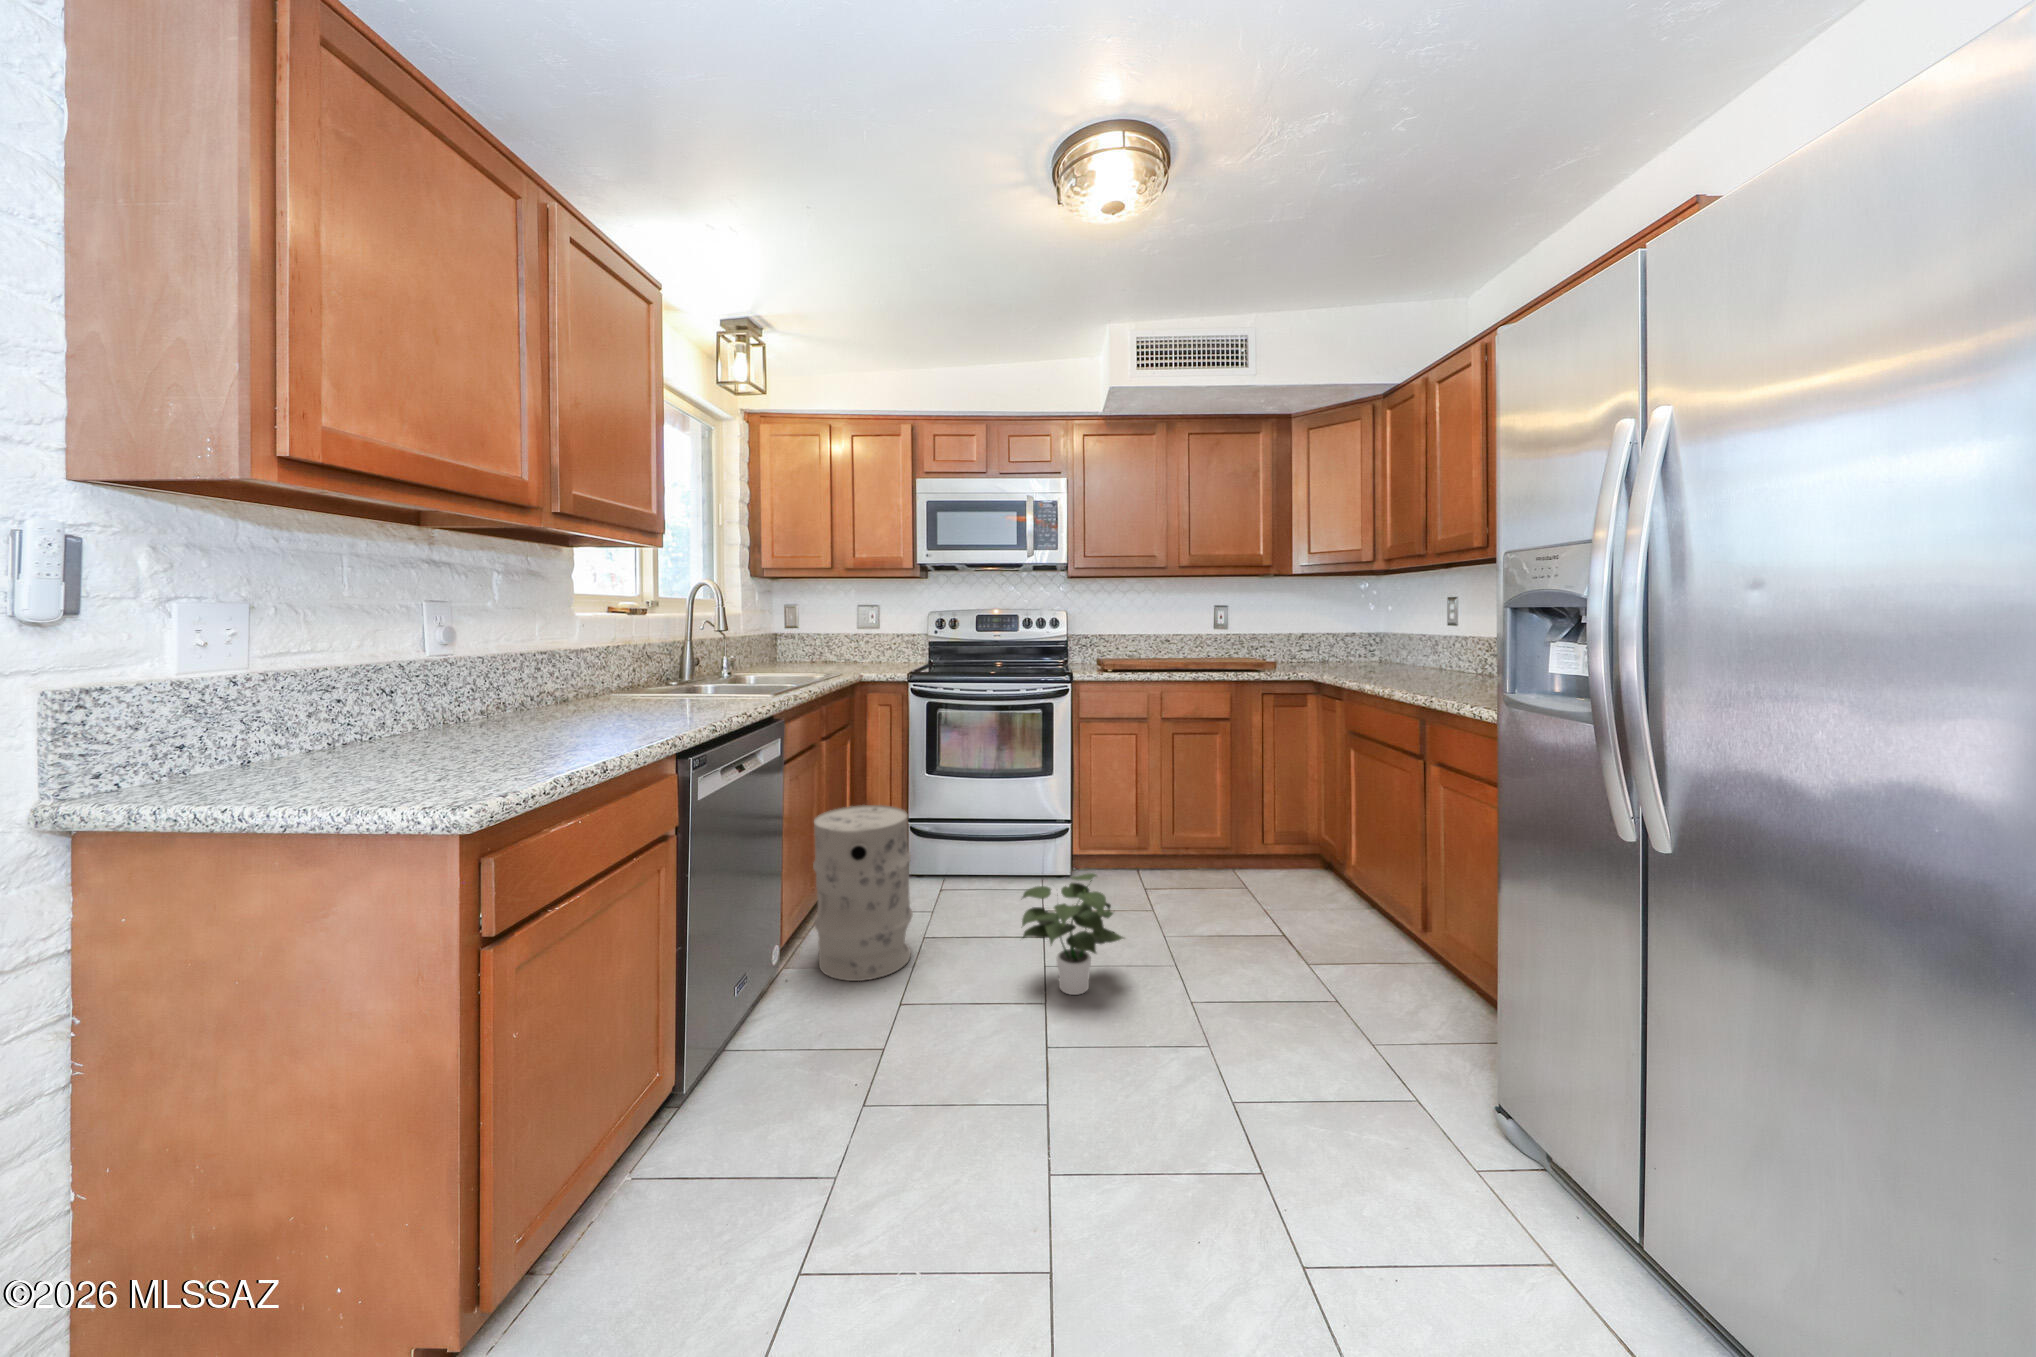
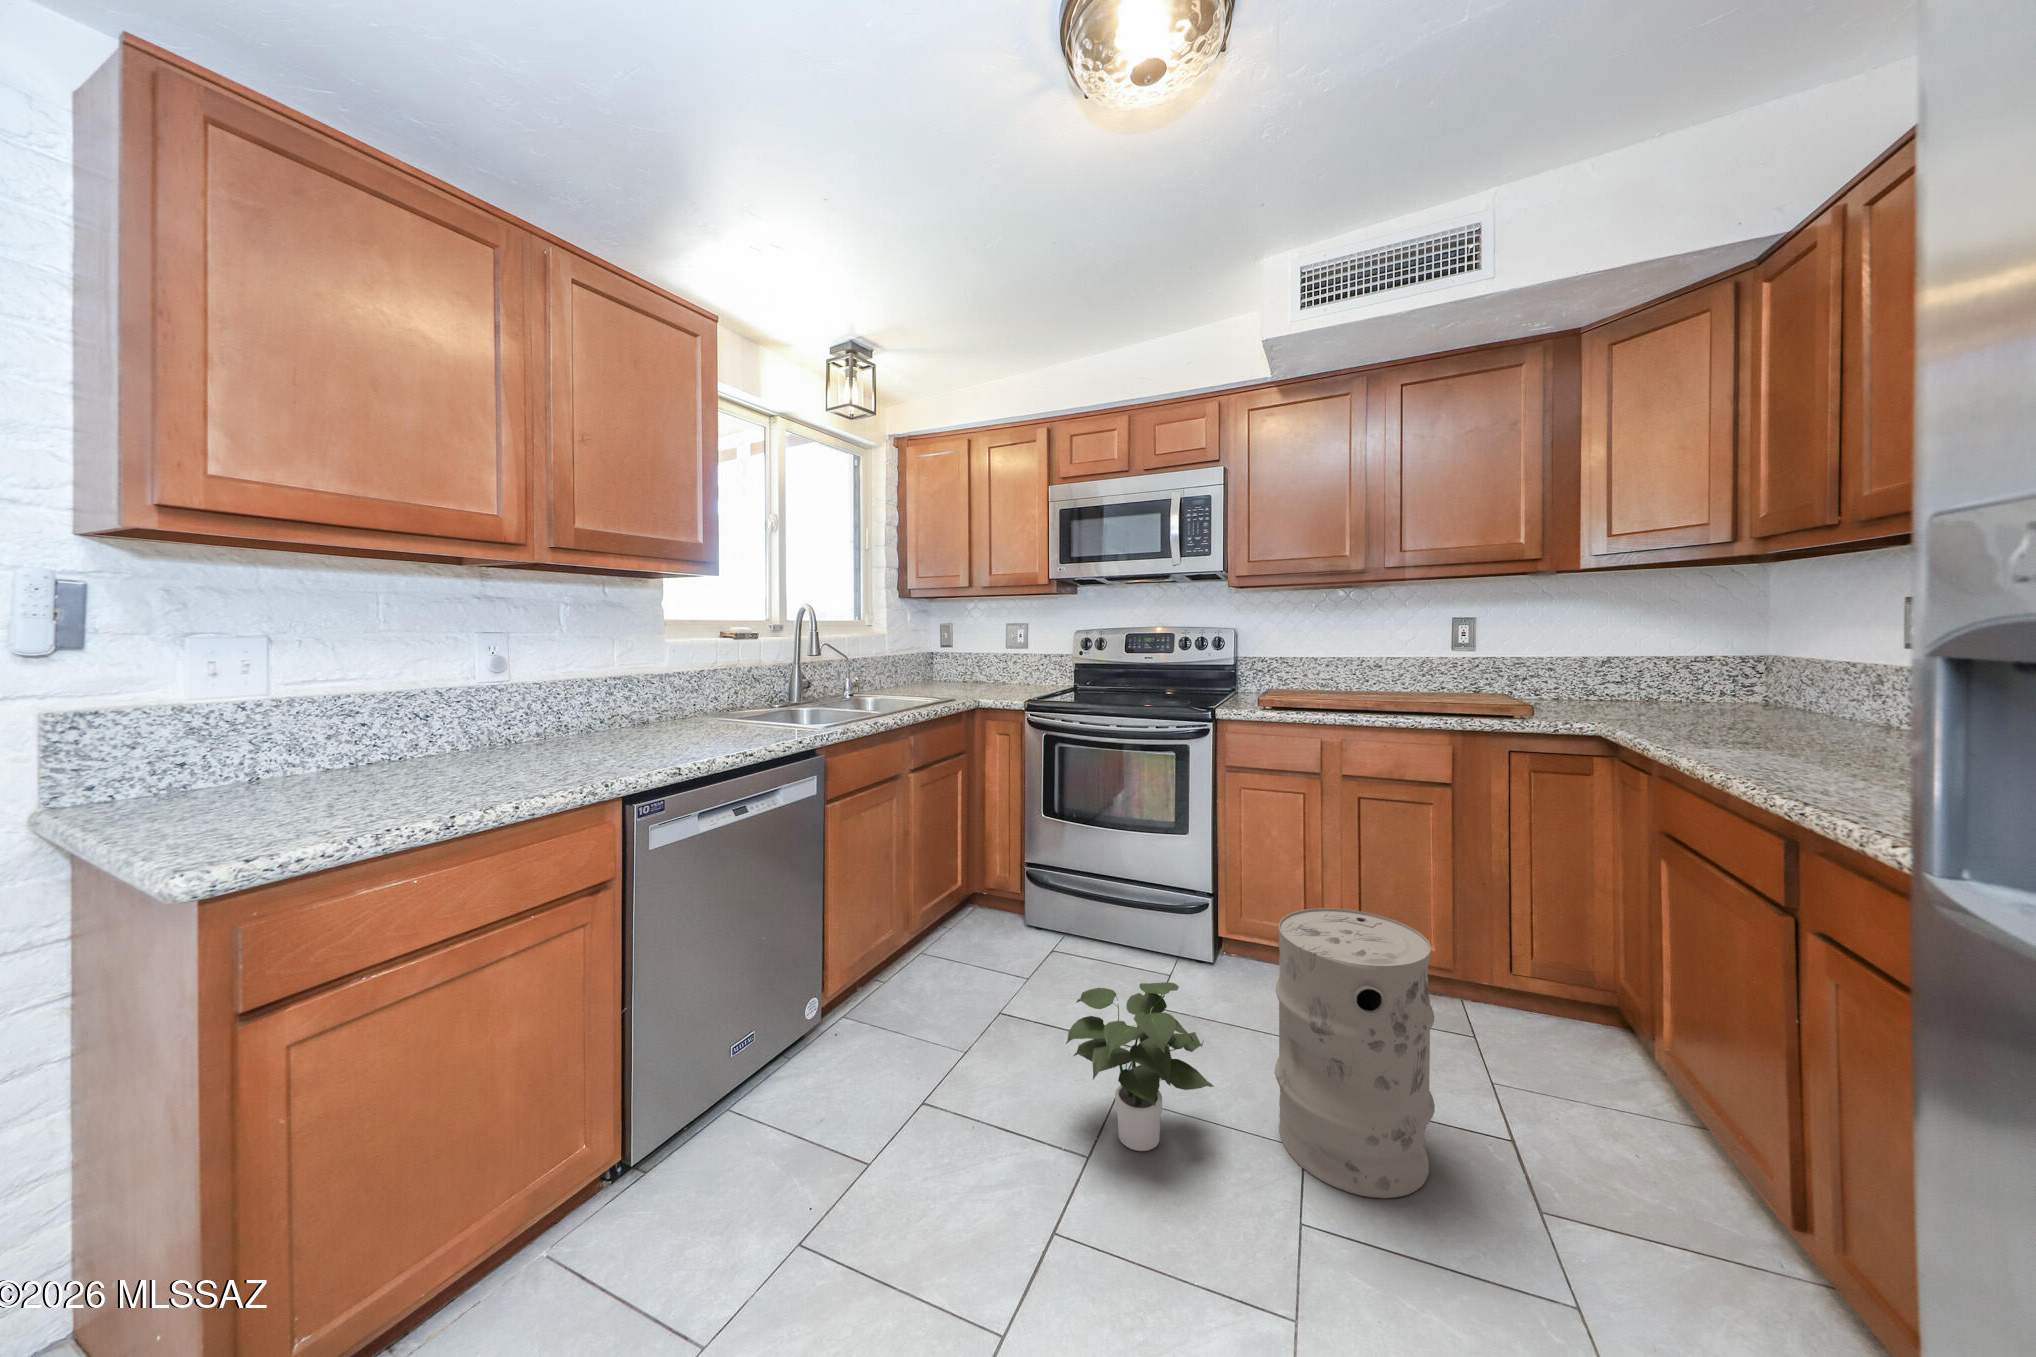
trash can: present [813,805,913,981] -> present [1275,908,1435,1198]

